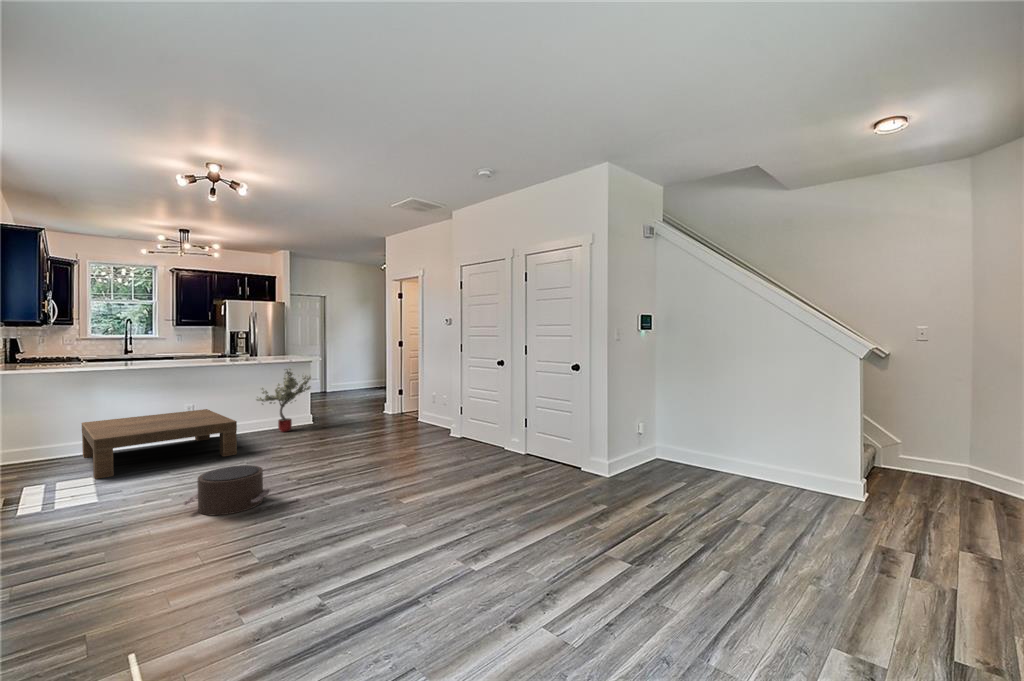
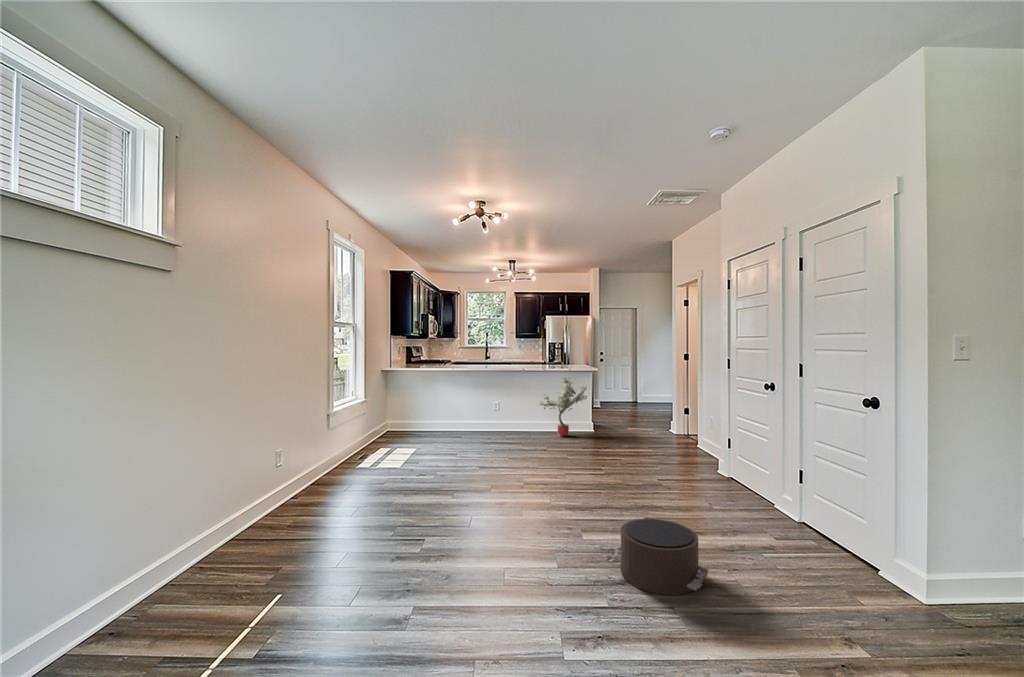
coffee table: present [82,409,237,479] -> none [415,408,508,451]
pouf: present [183,465,270,515] -> present [605,519,709,595]

